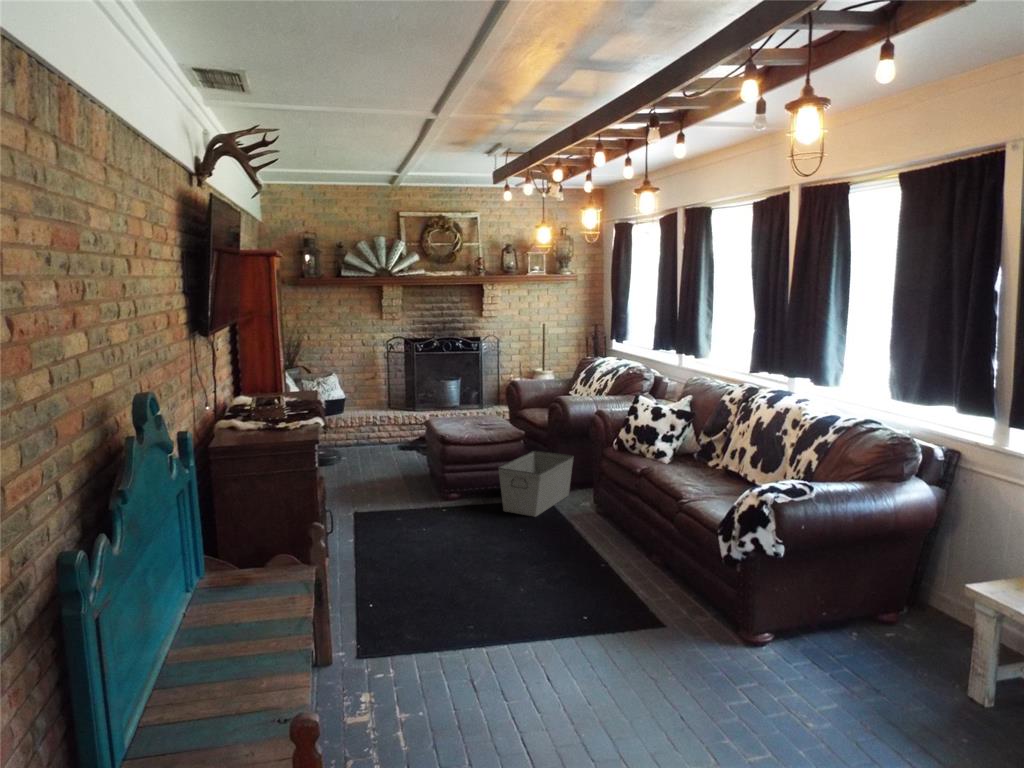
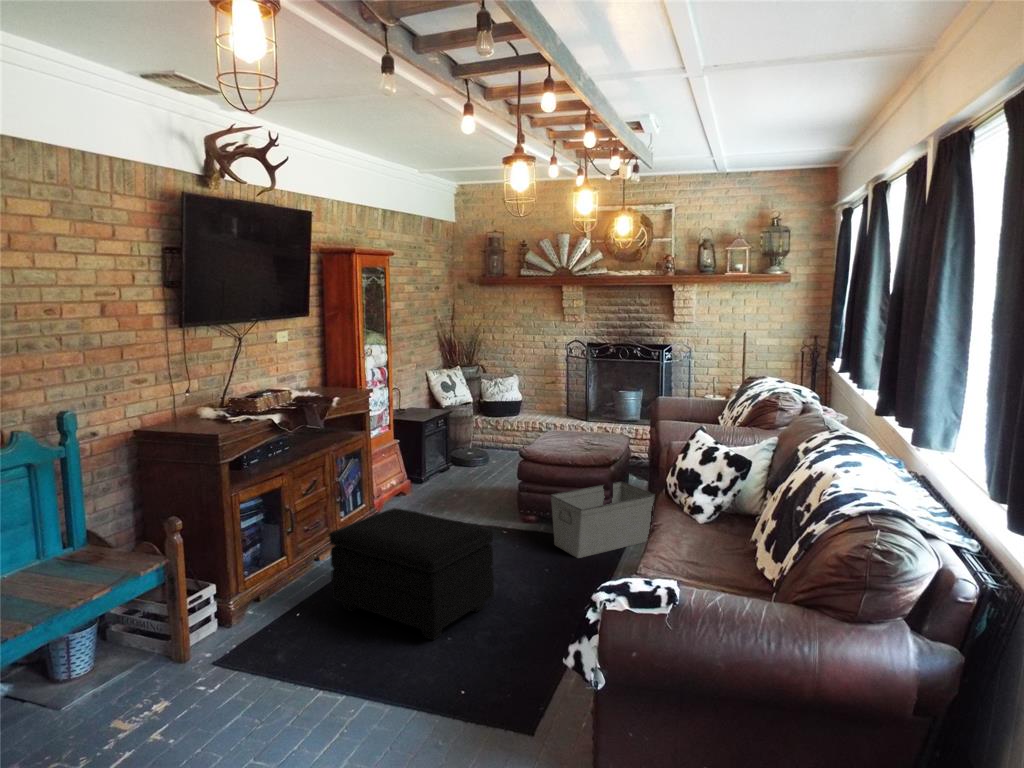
footstool: none [393,491,527,594] -> present [329,508,494,640]

